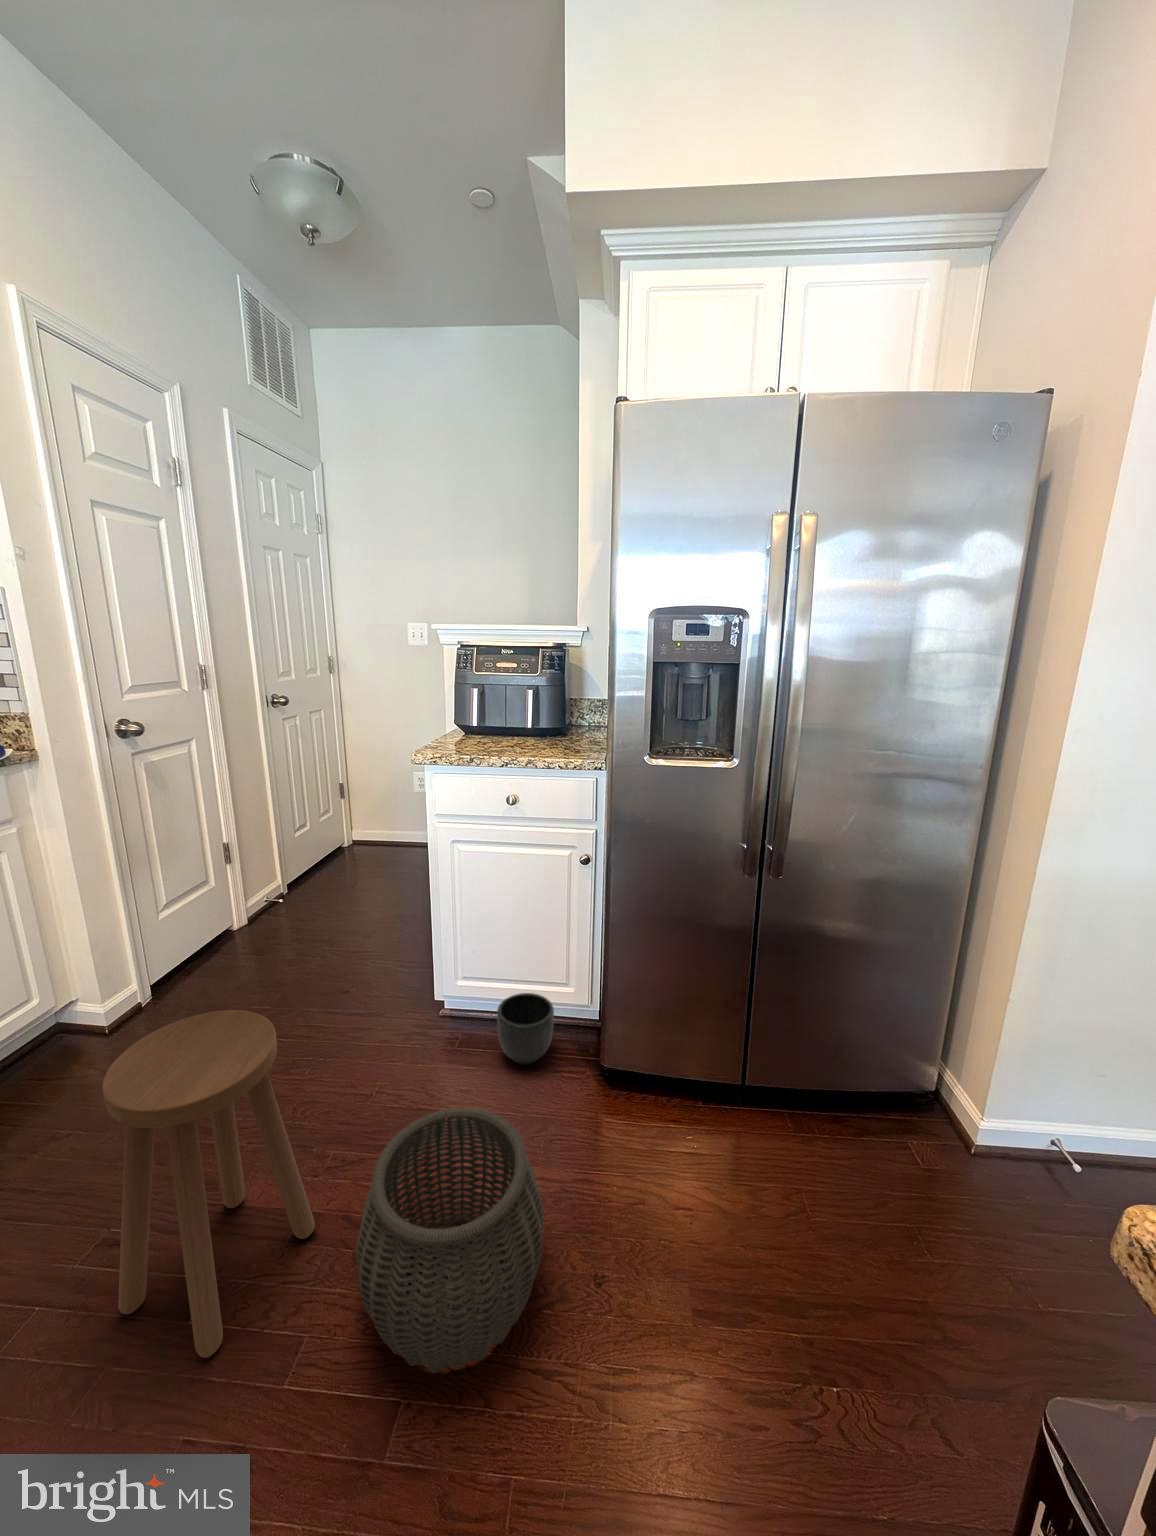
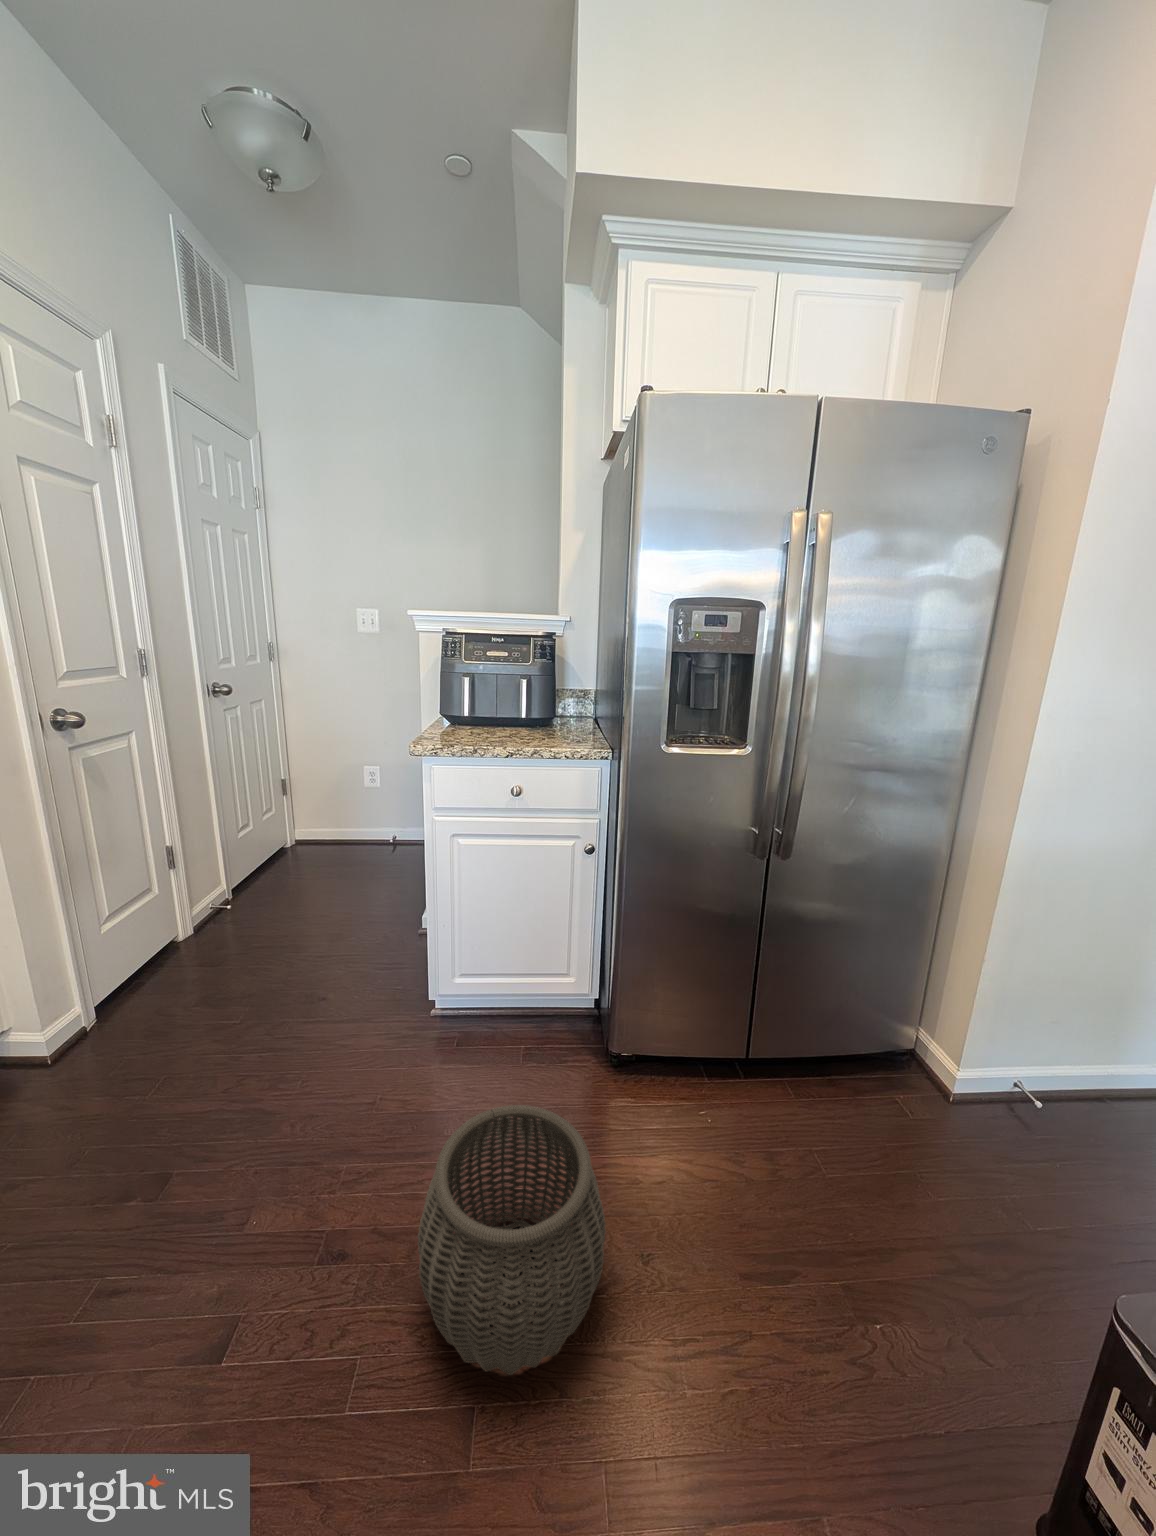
planter: present [497,993,554,1065] -> none [502,987,559,1059]
stool: present [103,1010,315,1358] -> none [133,1025,349,1401]

